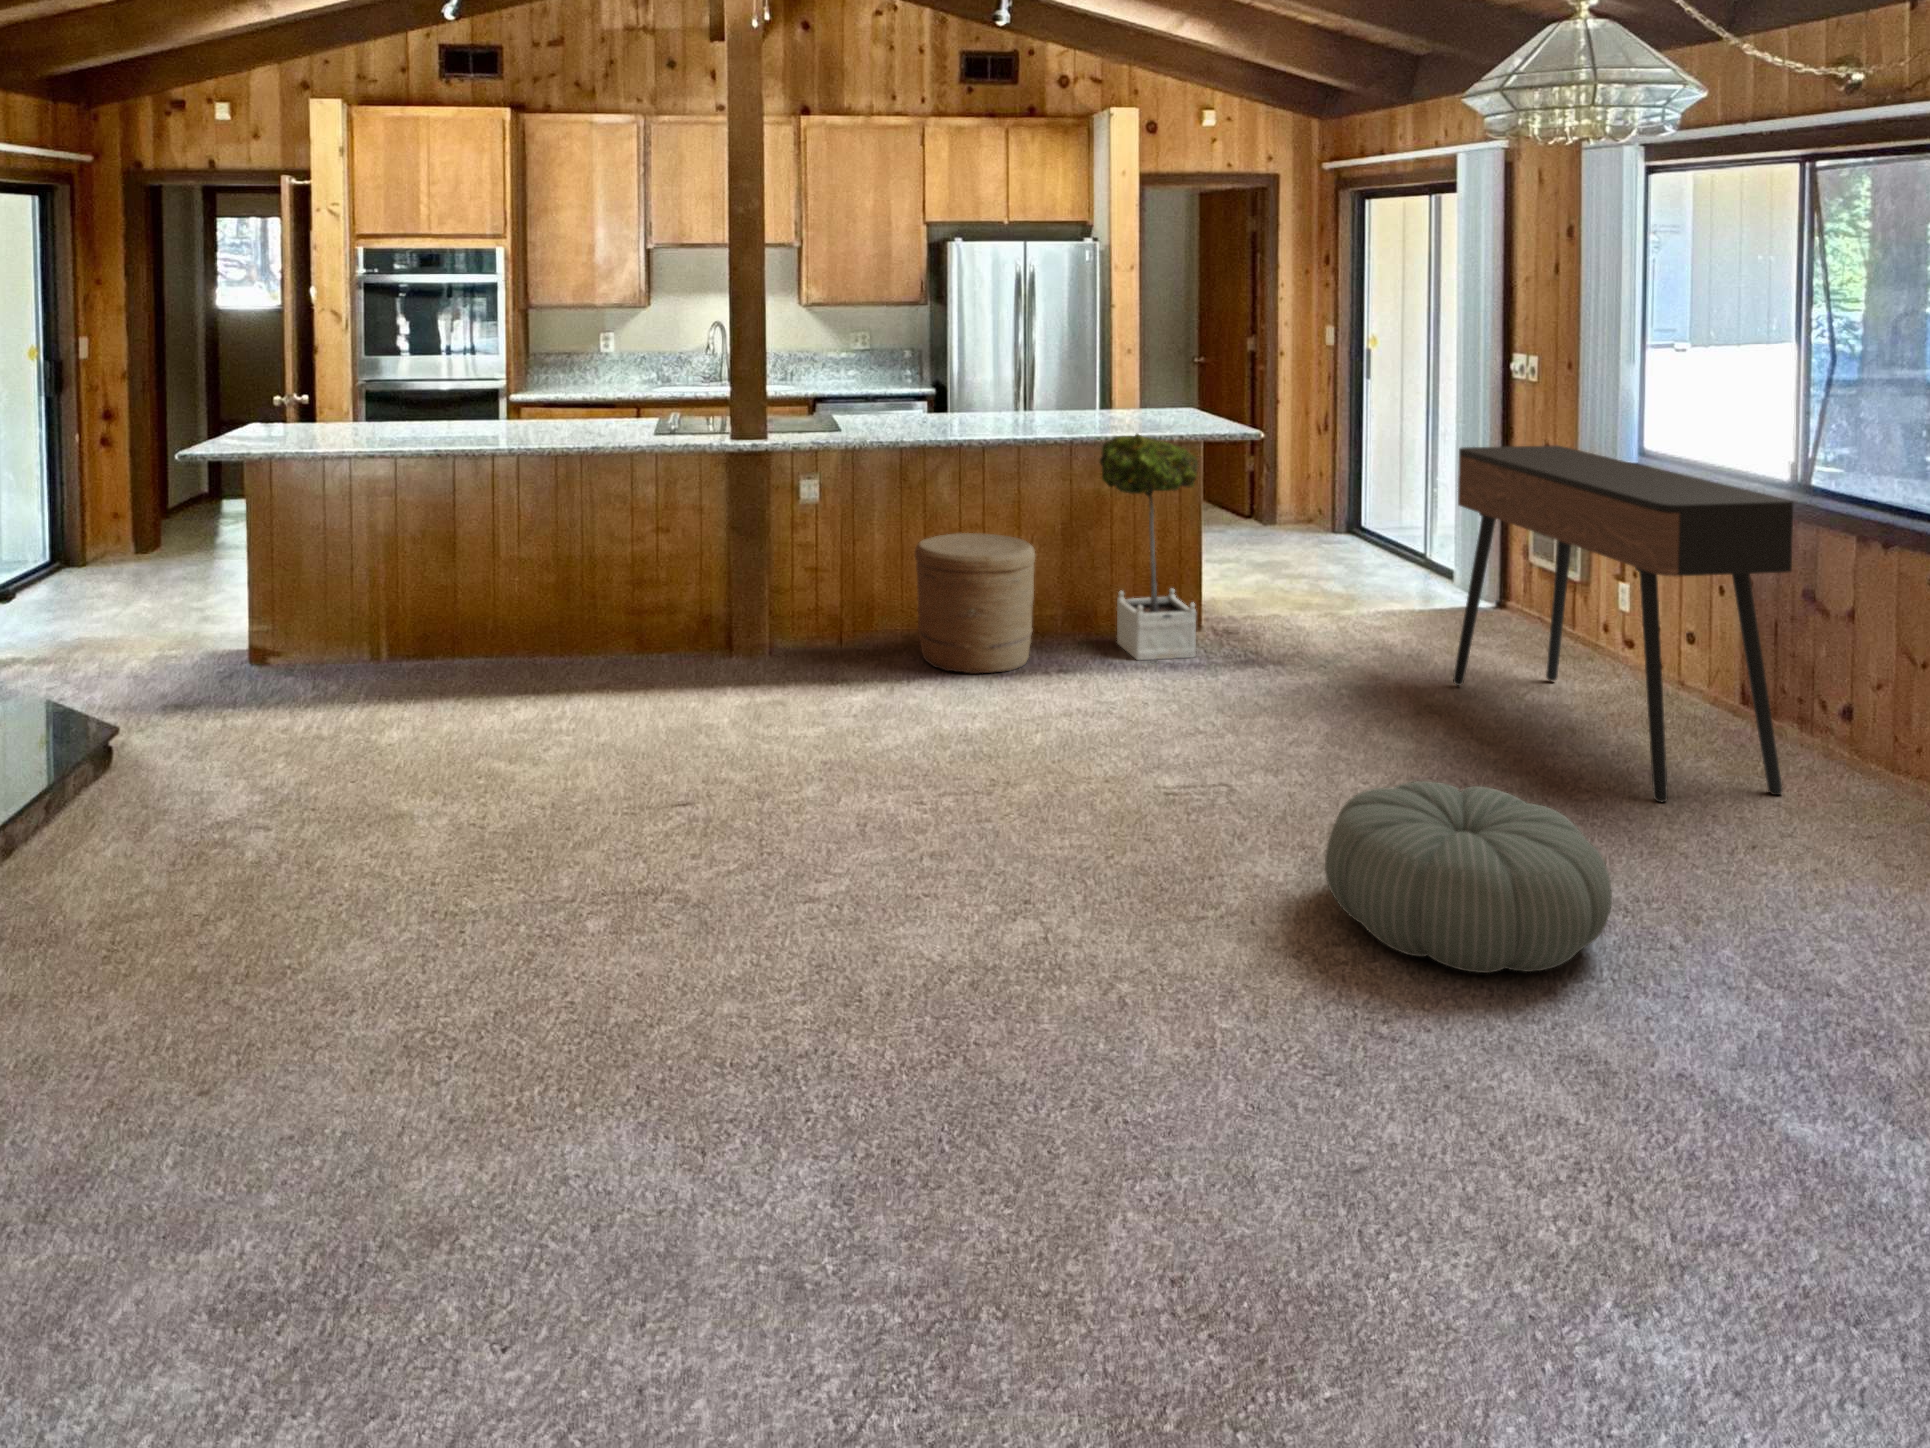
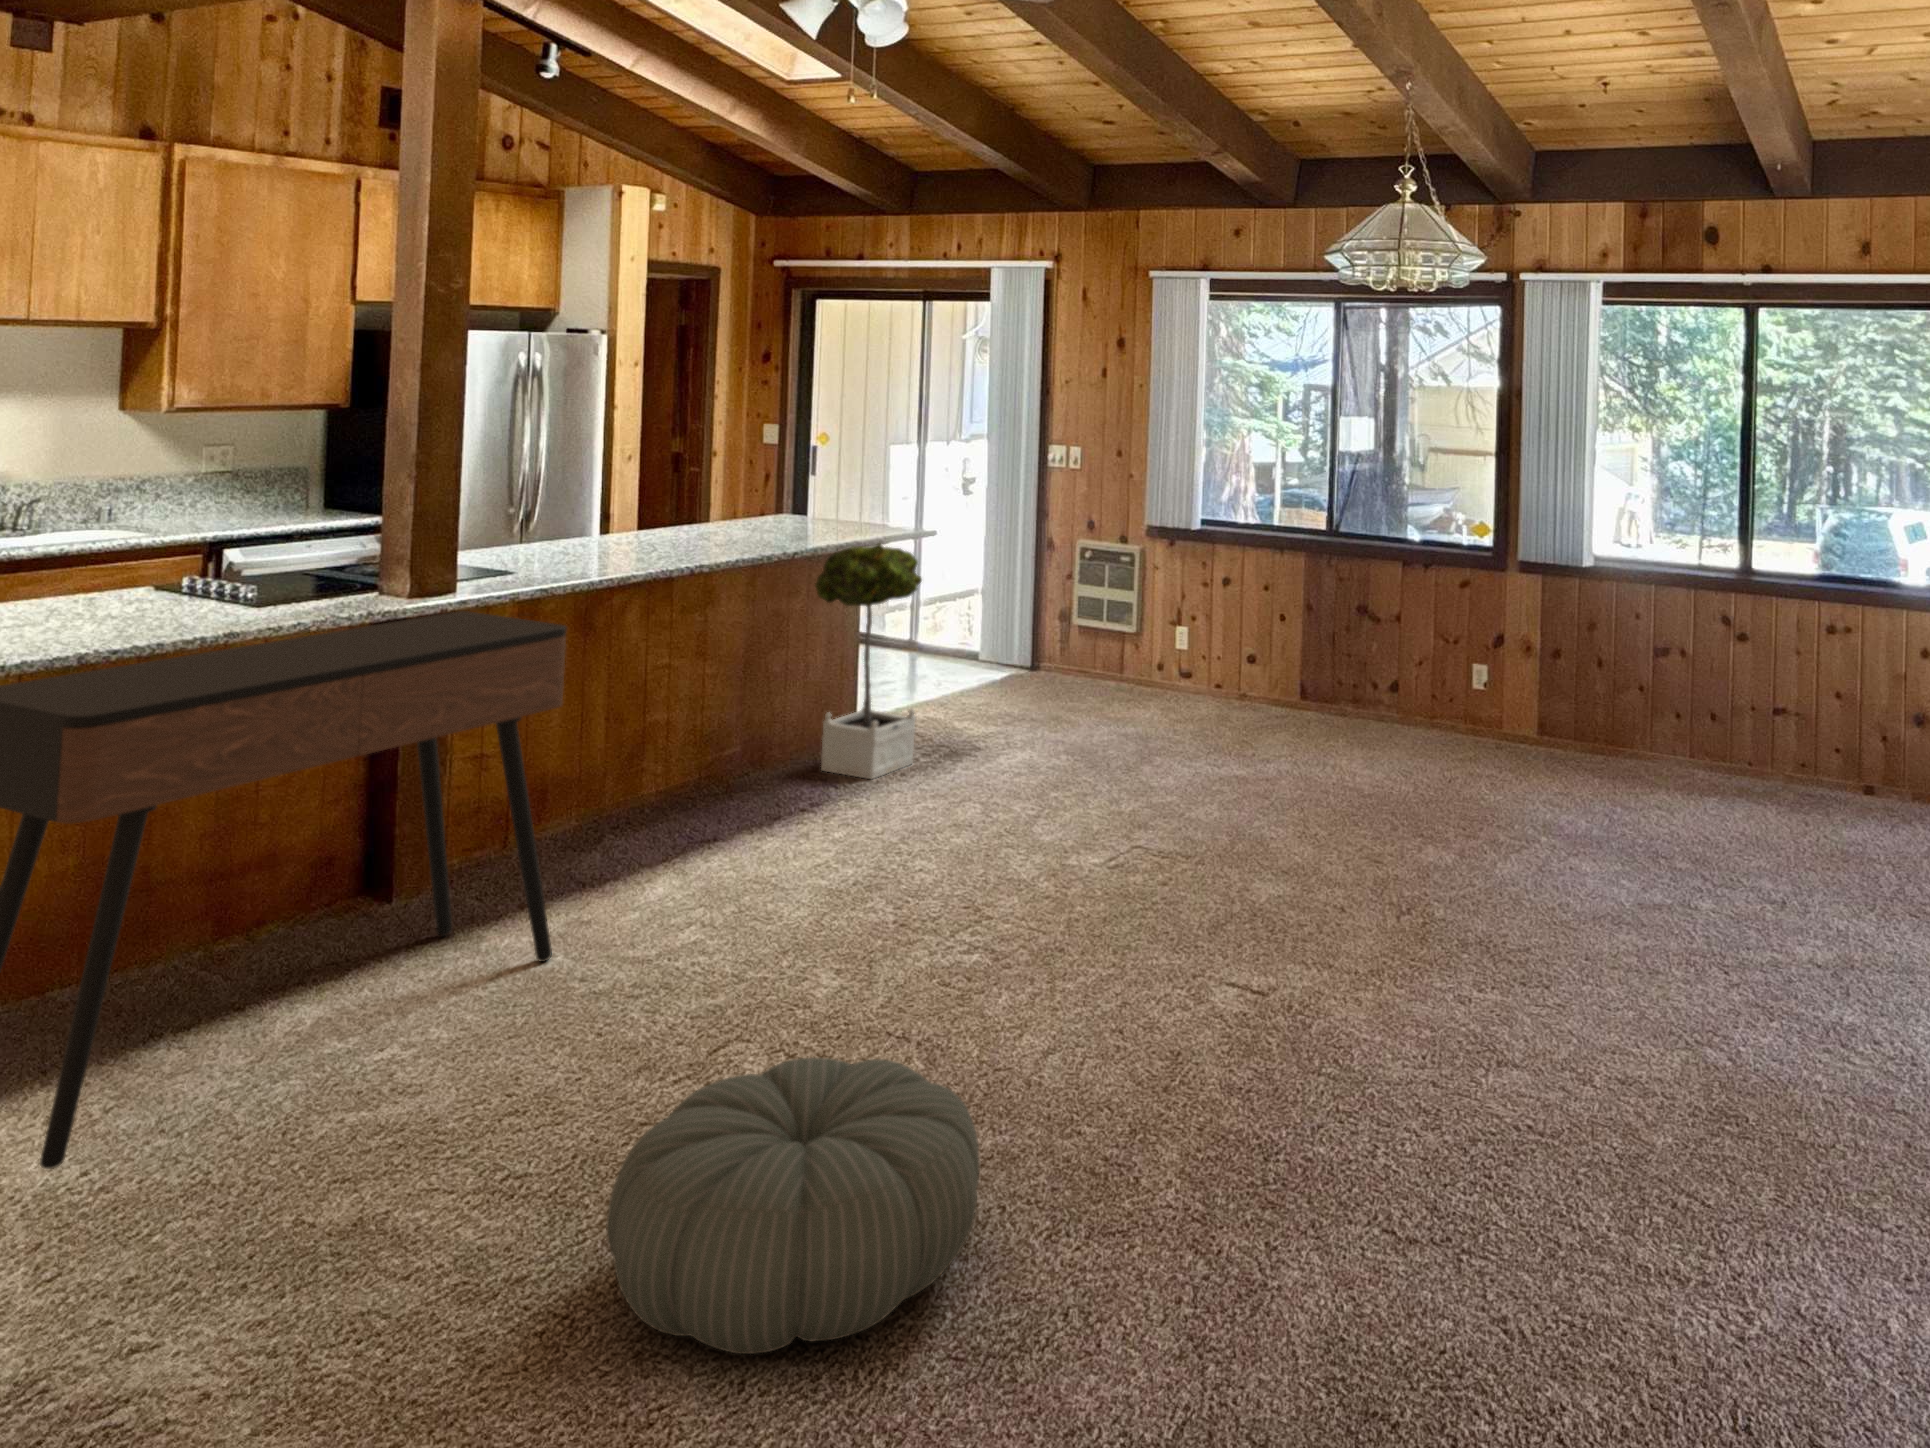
console table: present [1453,445,1793,802] -> present [0,611,566,1169]
woven basket: present [915,533,1036,674] -> none [651,673,803,839]
pouf: present [1325,781,1612,973] -> present [606,1058,980,1354]

